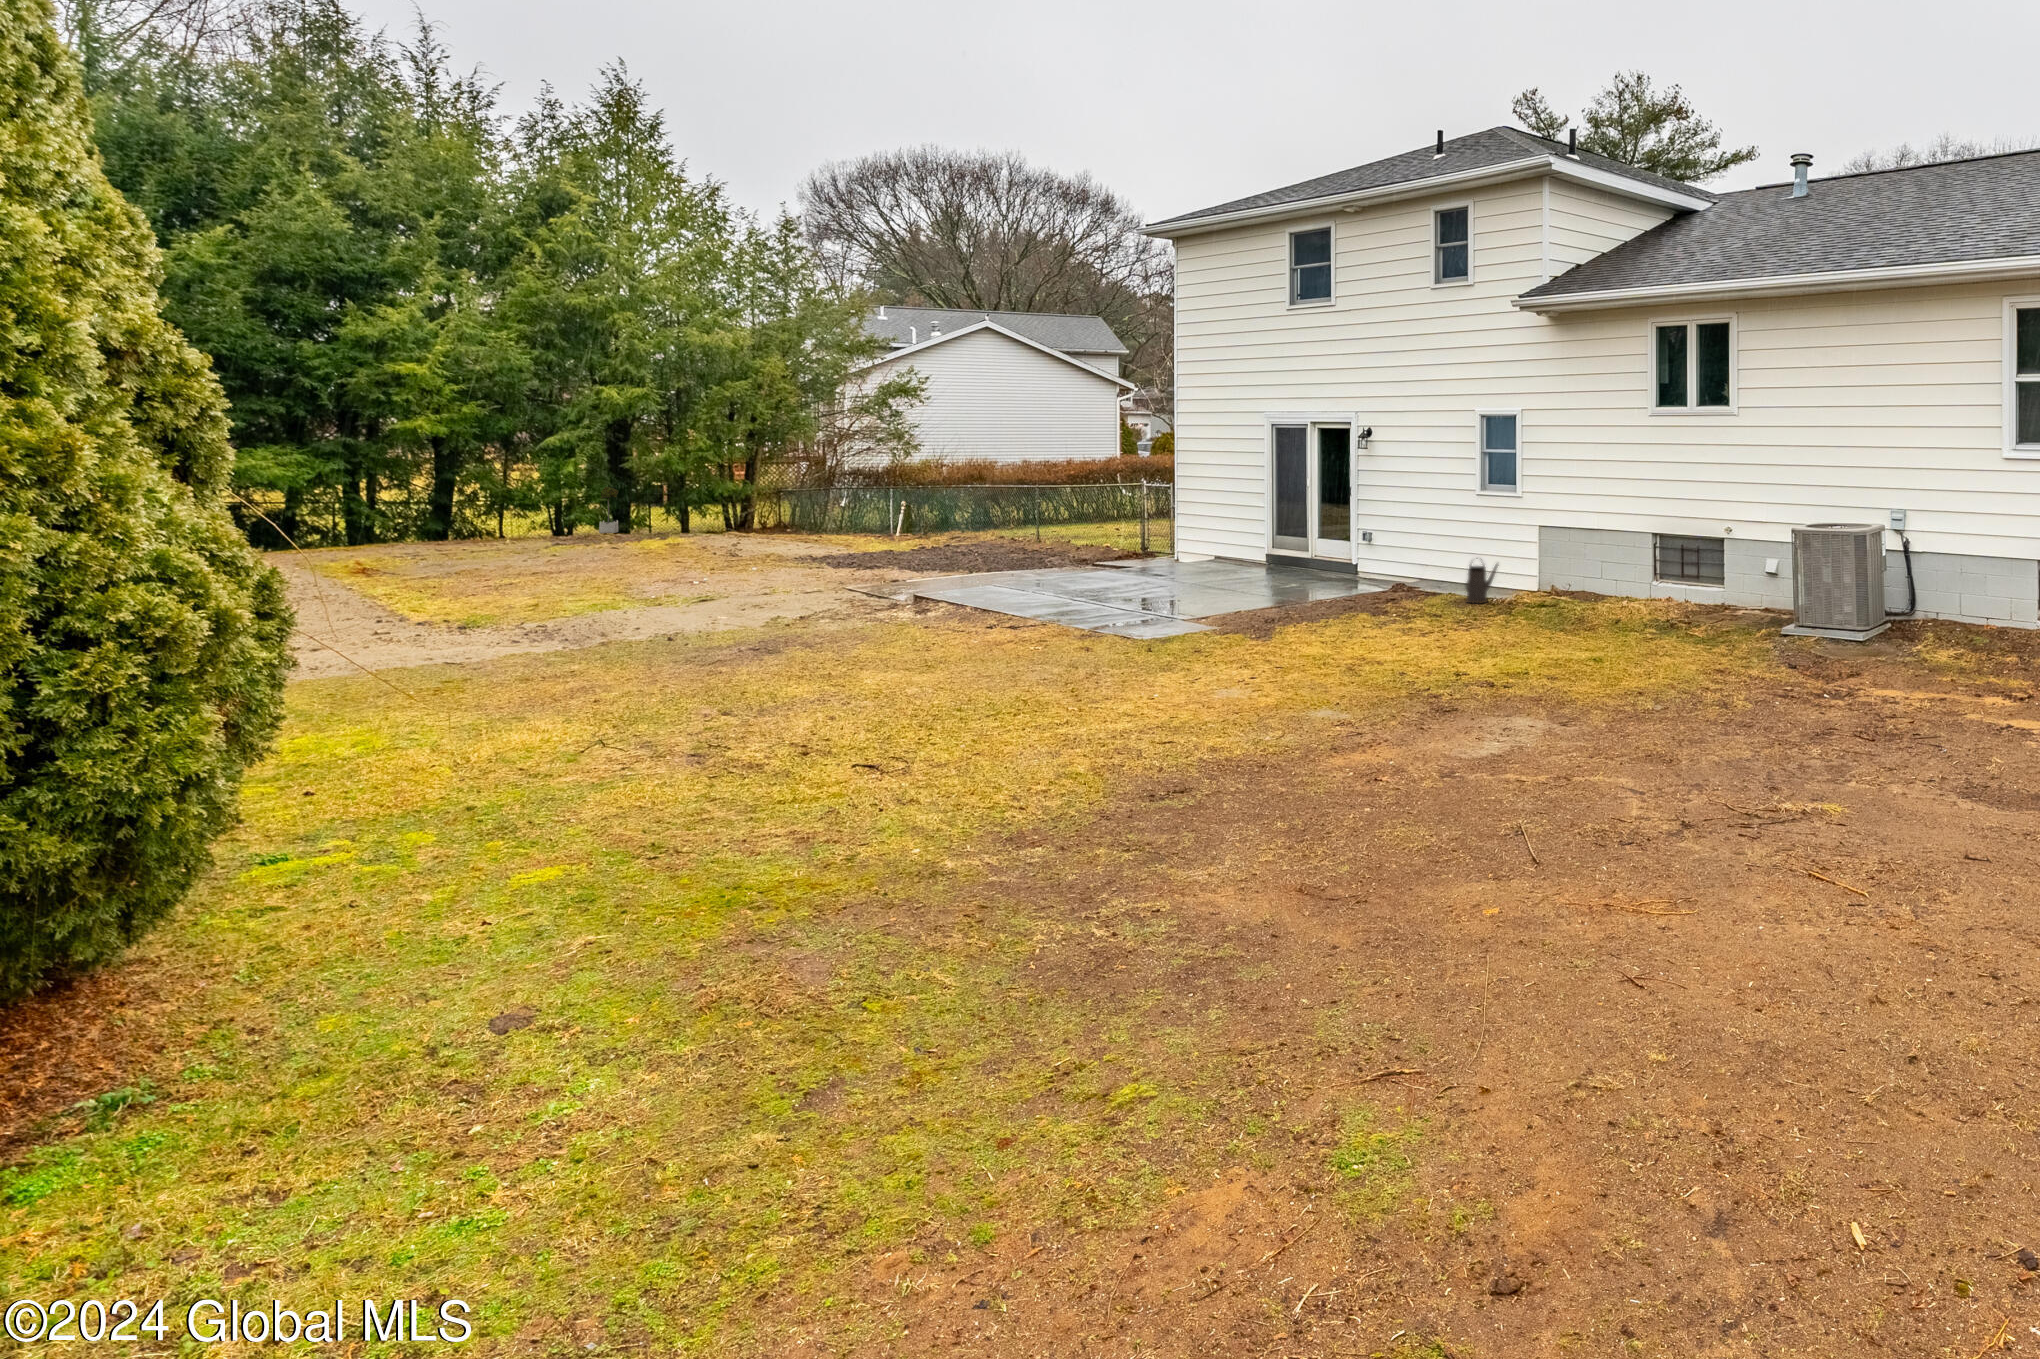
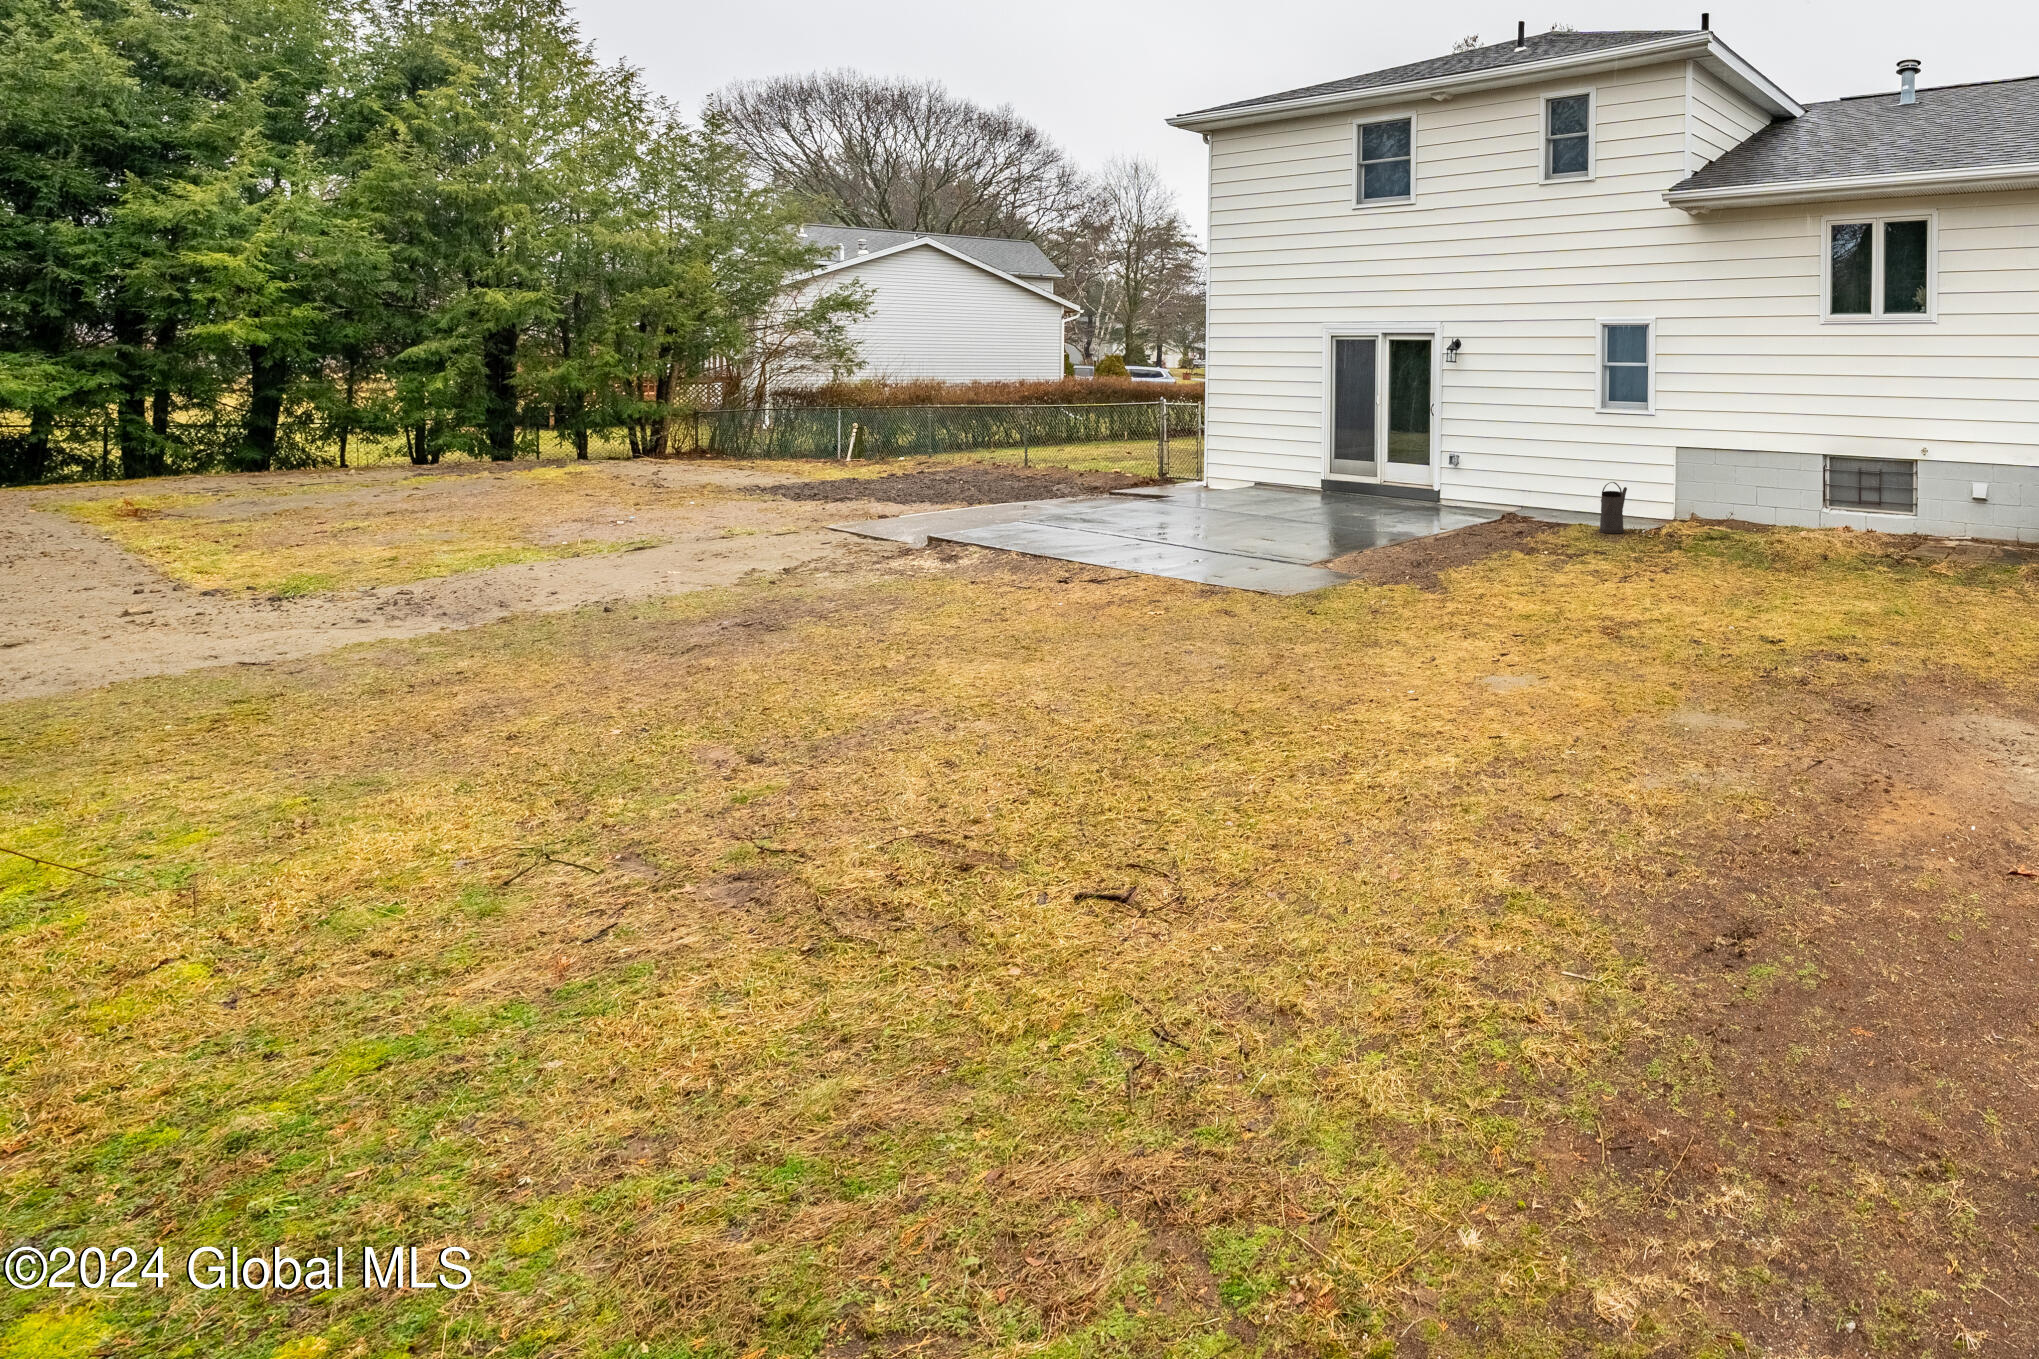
potted tree: present [599,487,619,533] -> none [470,404,503,459]

